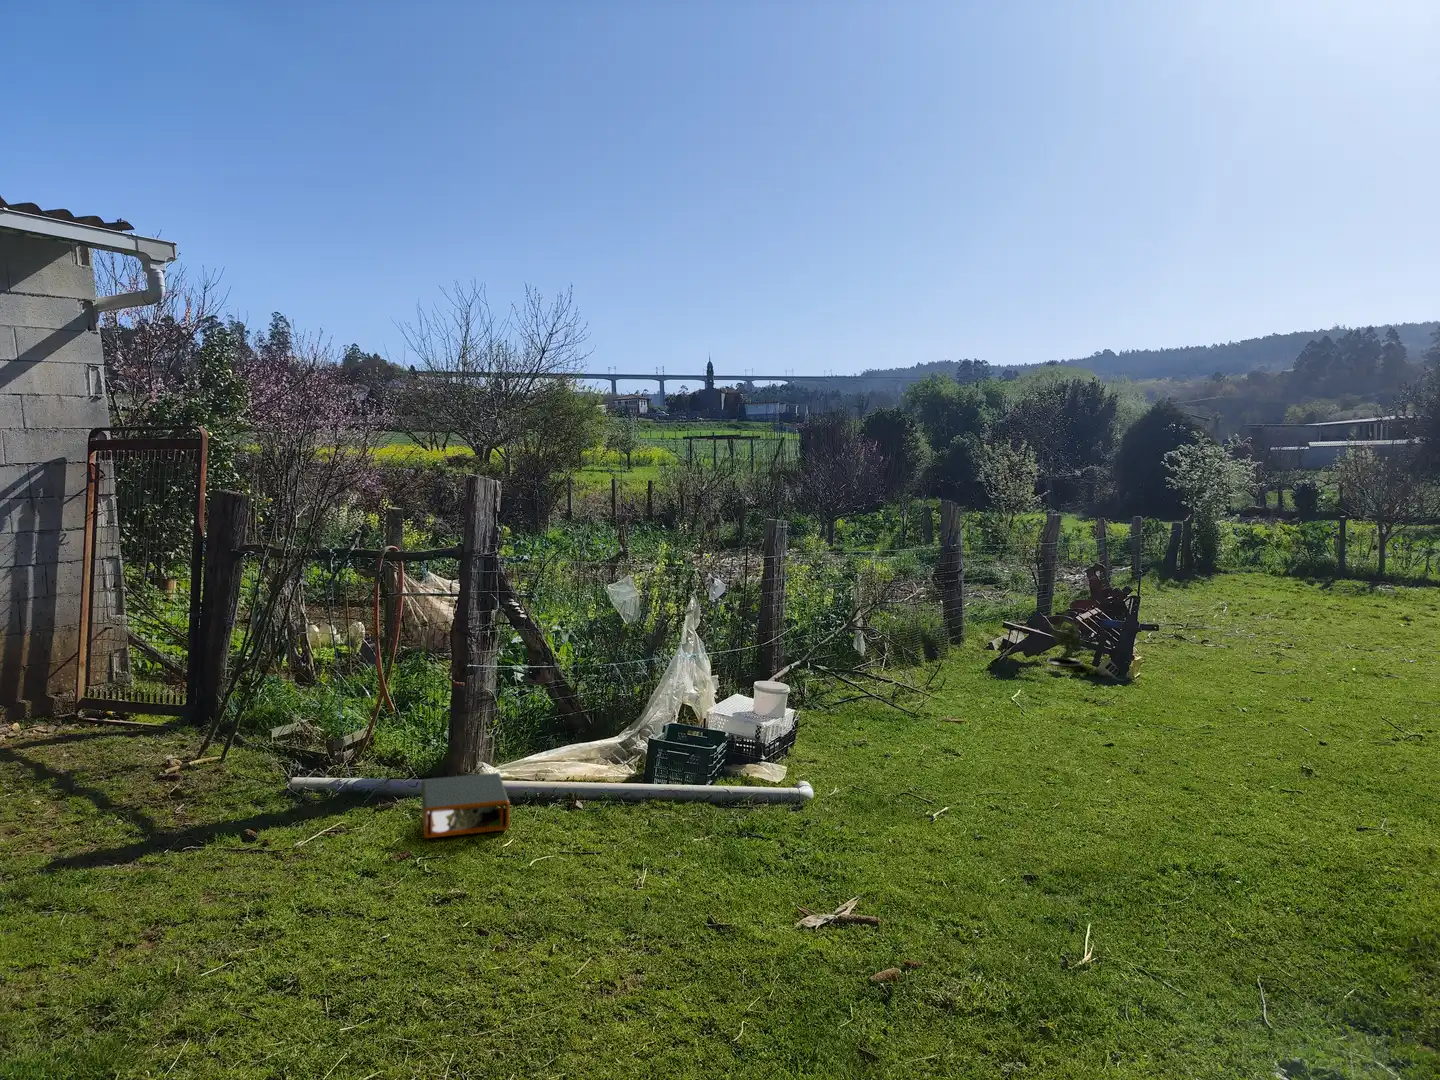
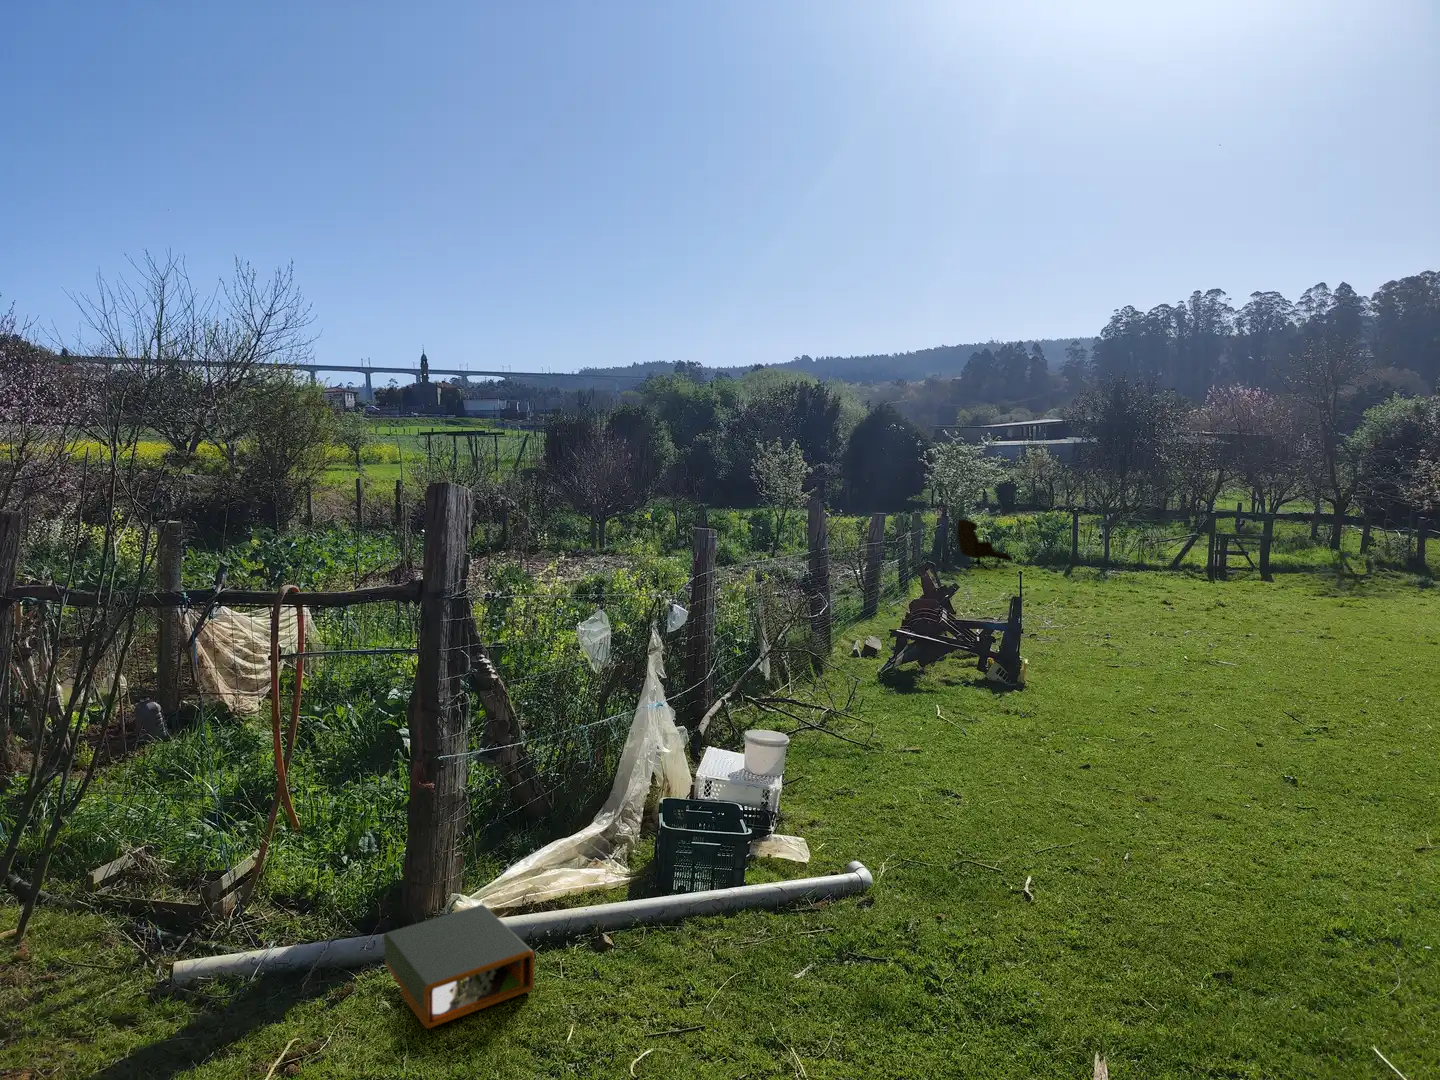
lounge chair: none [1191,523,1257,578] -> present [957,520,1012,569]
potted tree: present [1048,609,1082,667] -> none [928,613,966,674]

